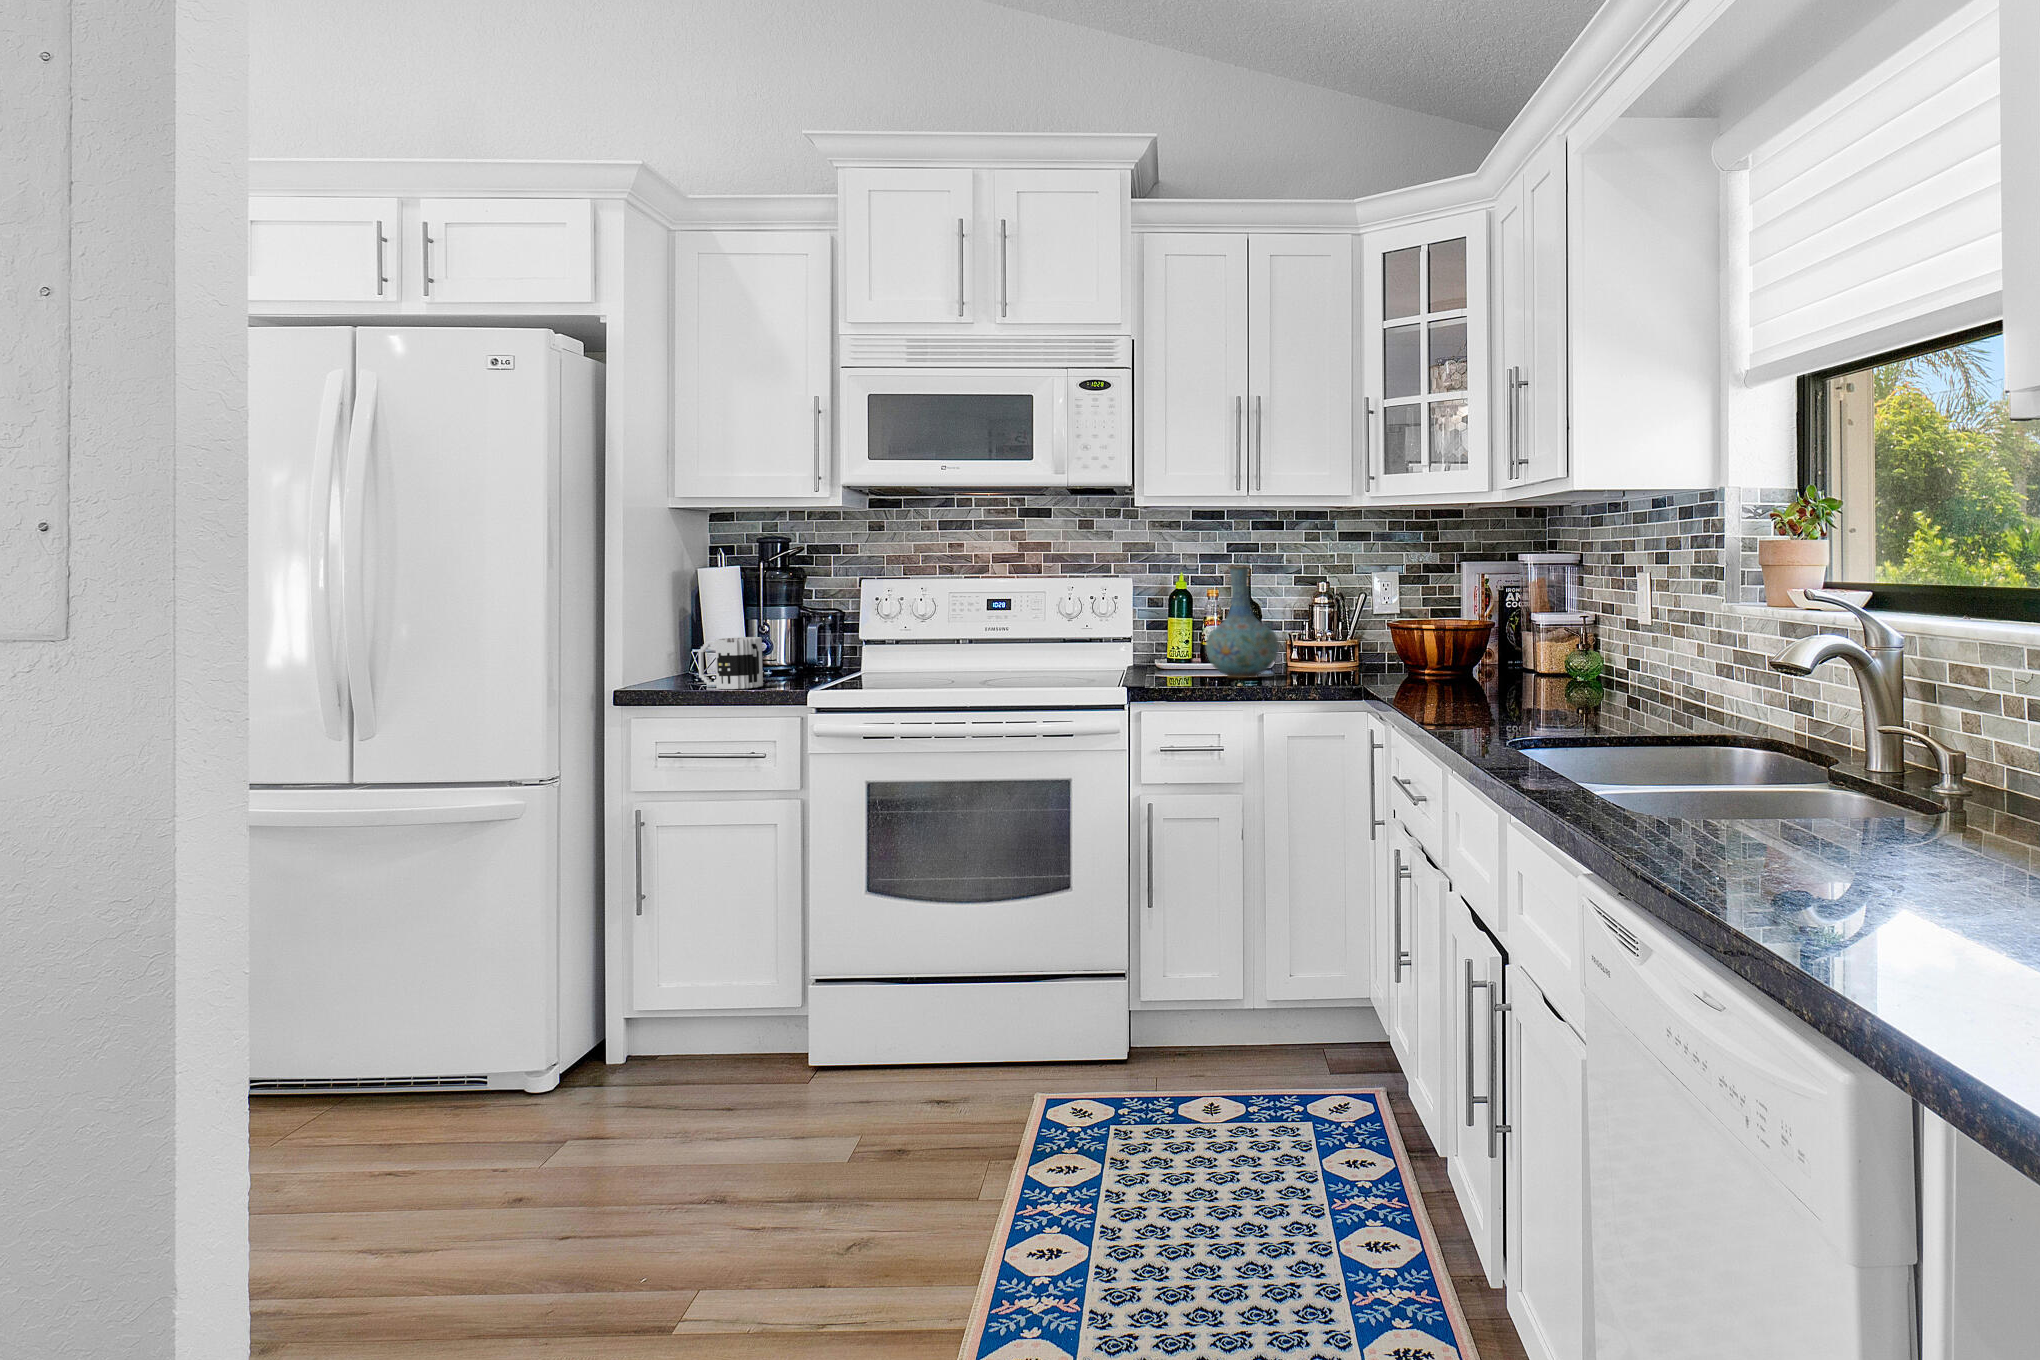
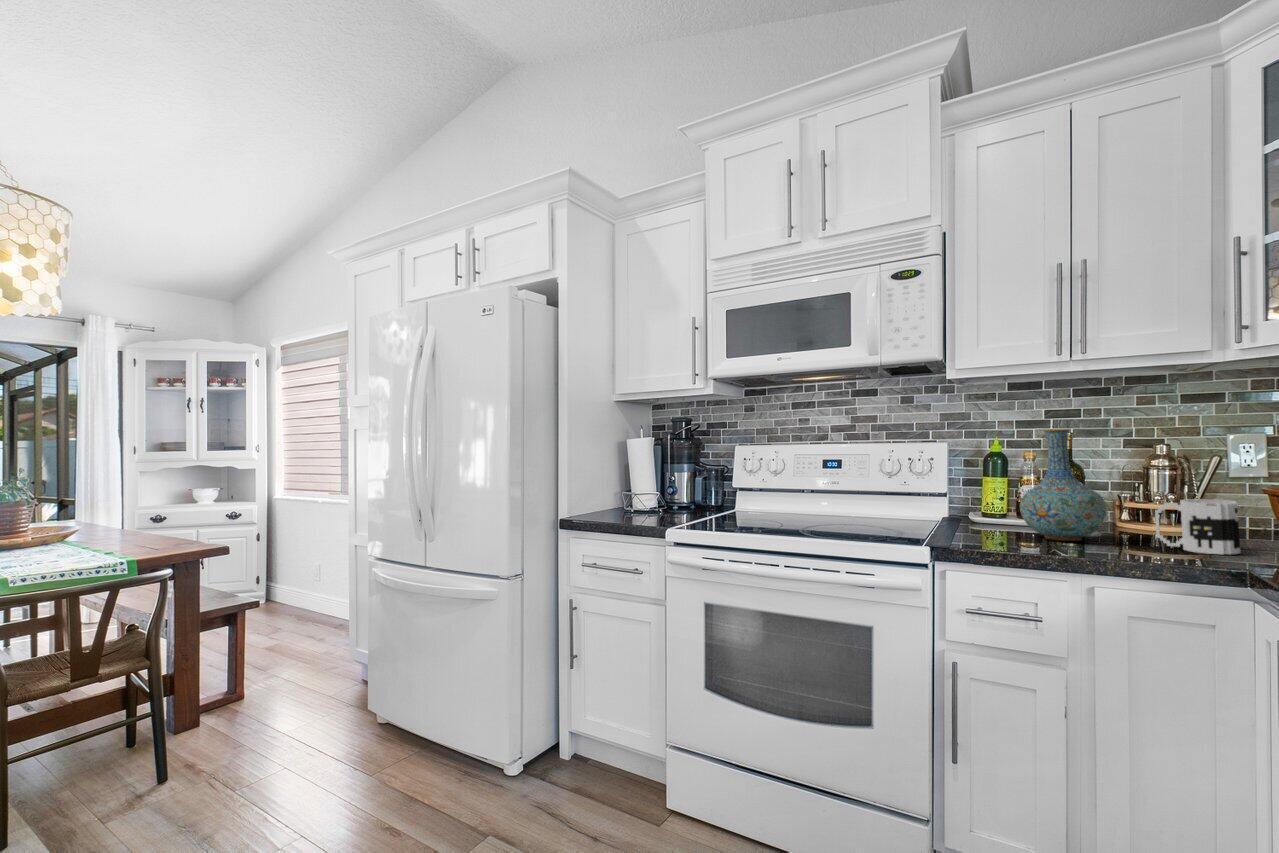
mug: present [698,637,763,689] -> present [1155,499,1240,554]

